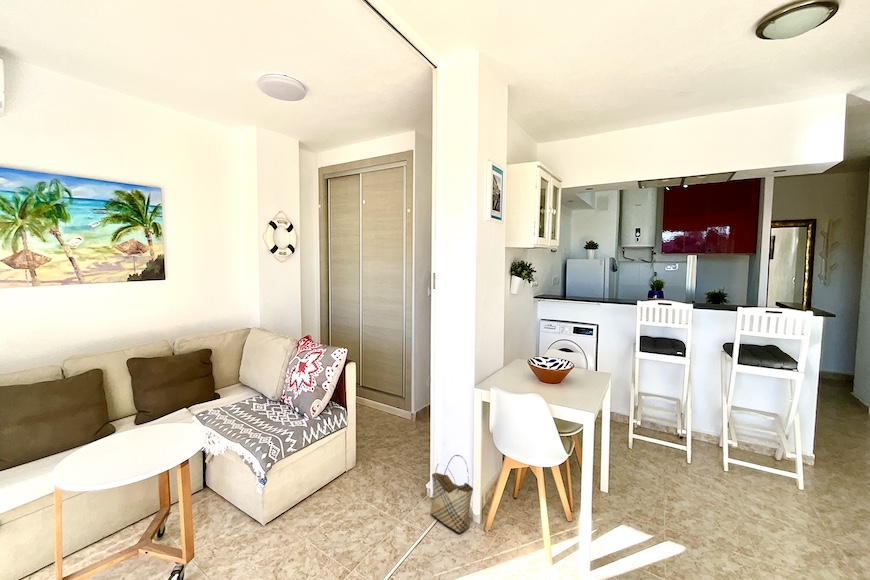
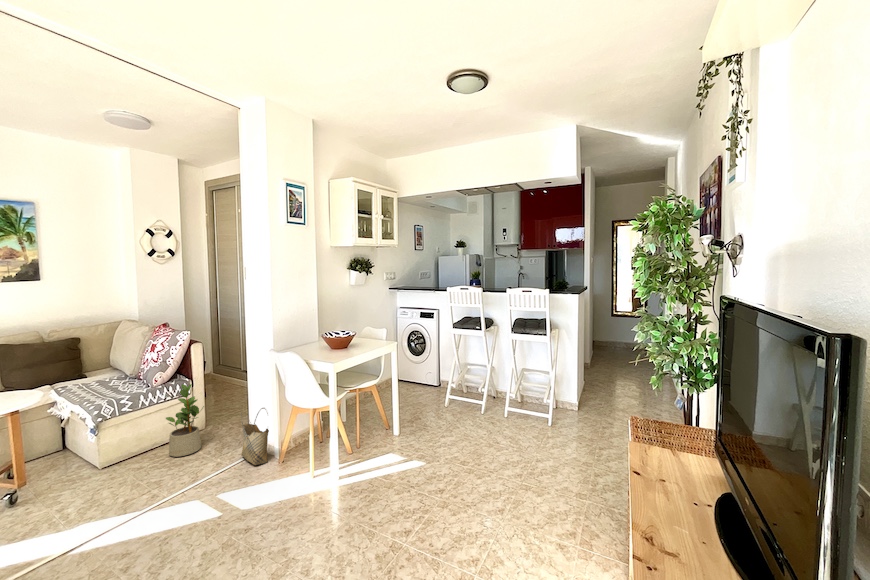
potted plant: none [332,418,376,509] -> present [166,384,204,457]

